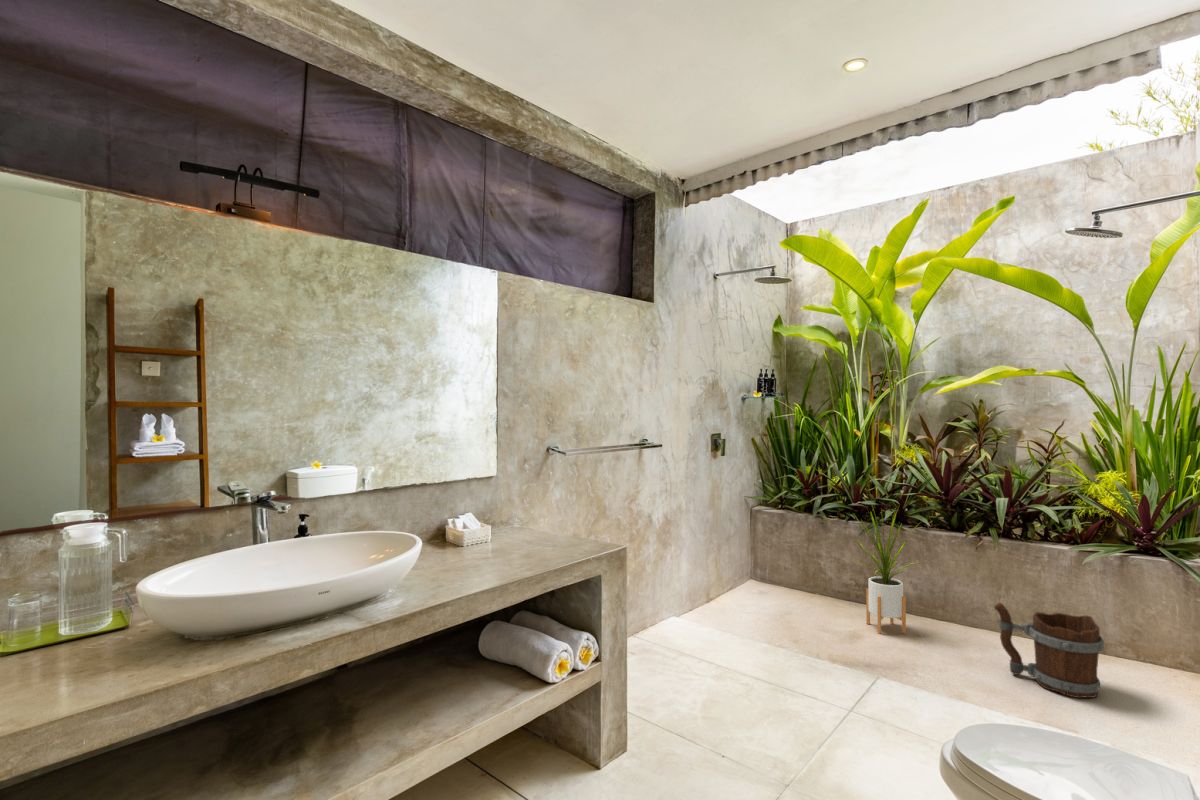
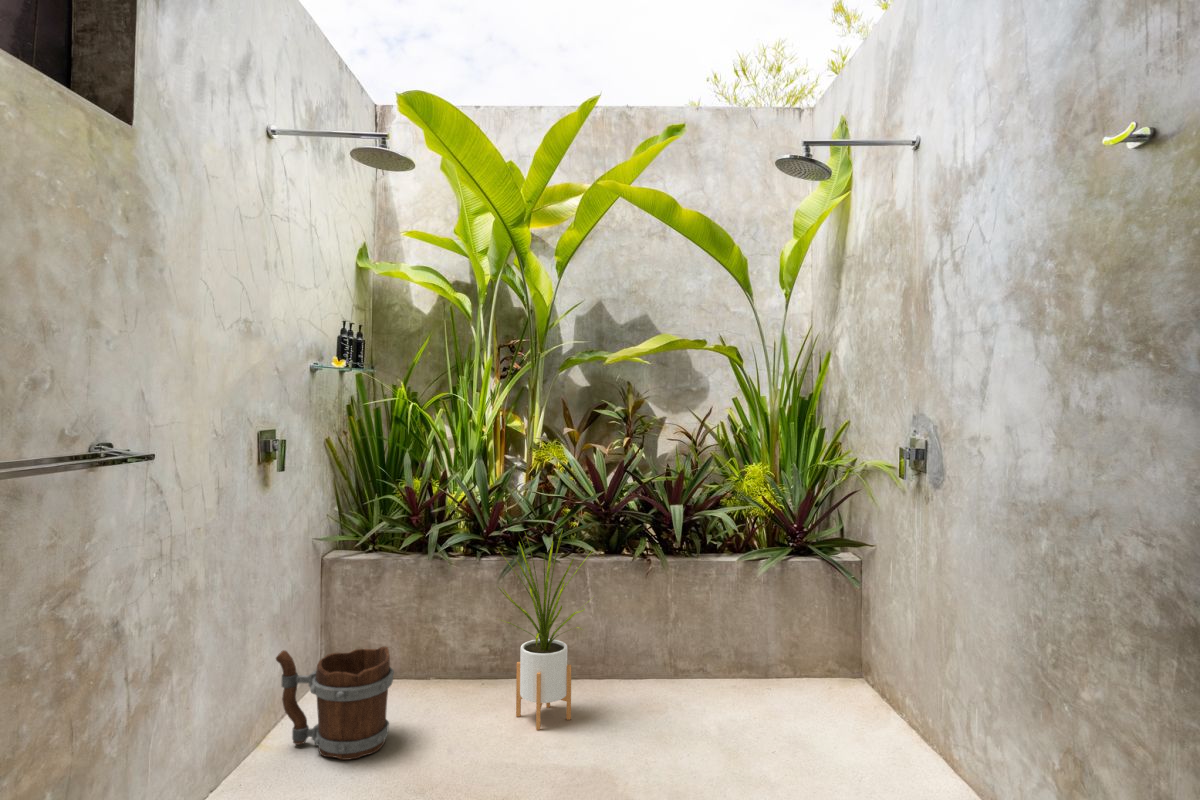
bucket: present [994,603,1104,698] -> present [276,646,394,760]

